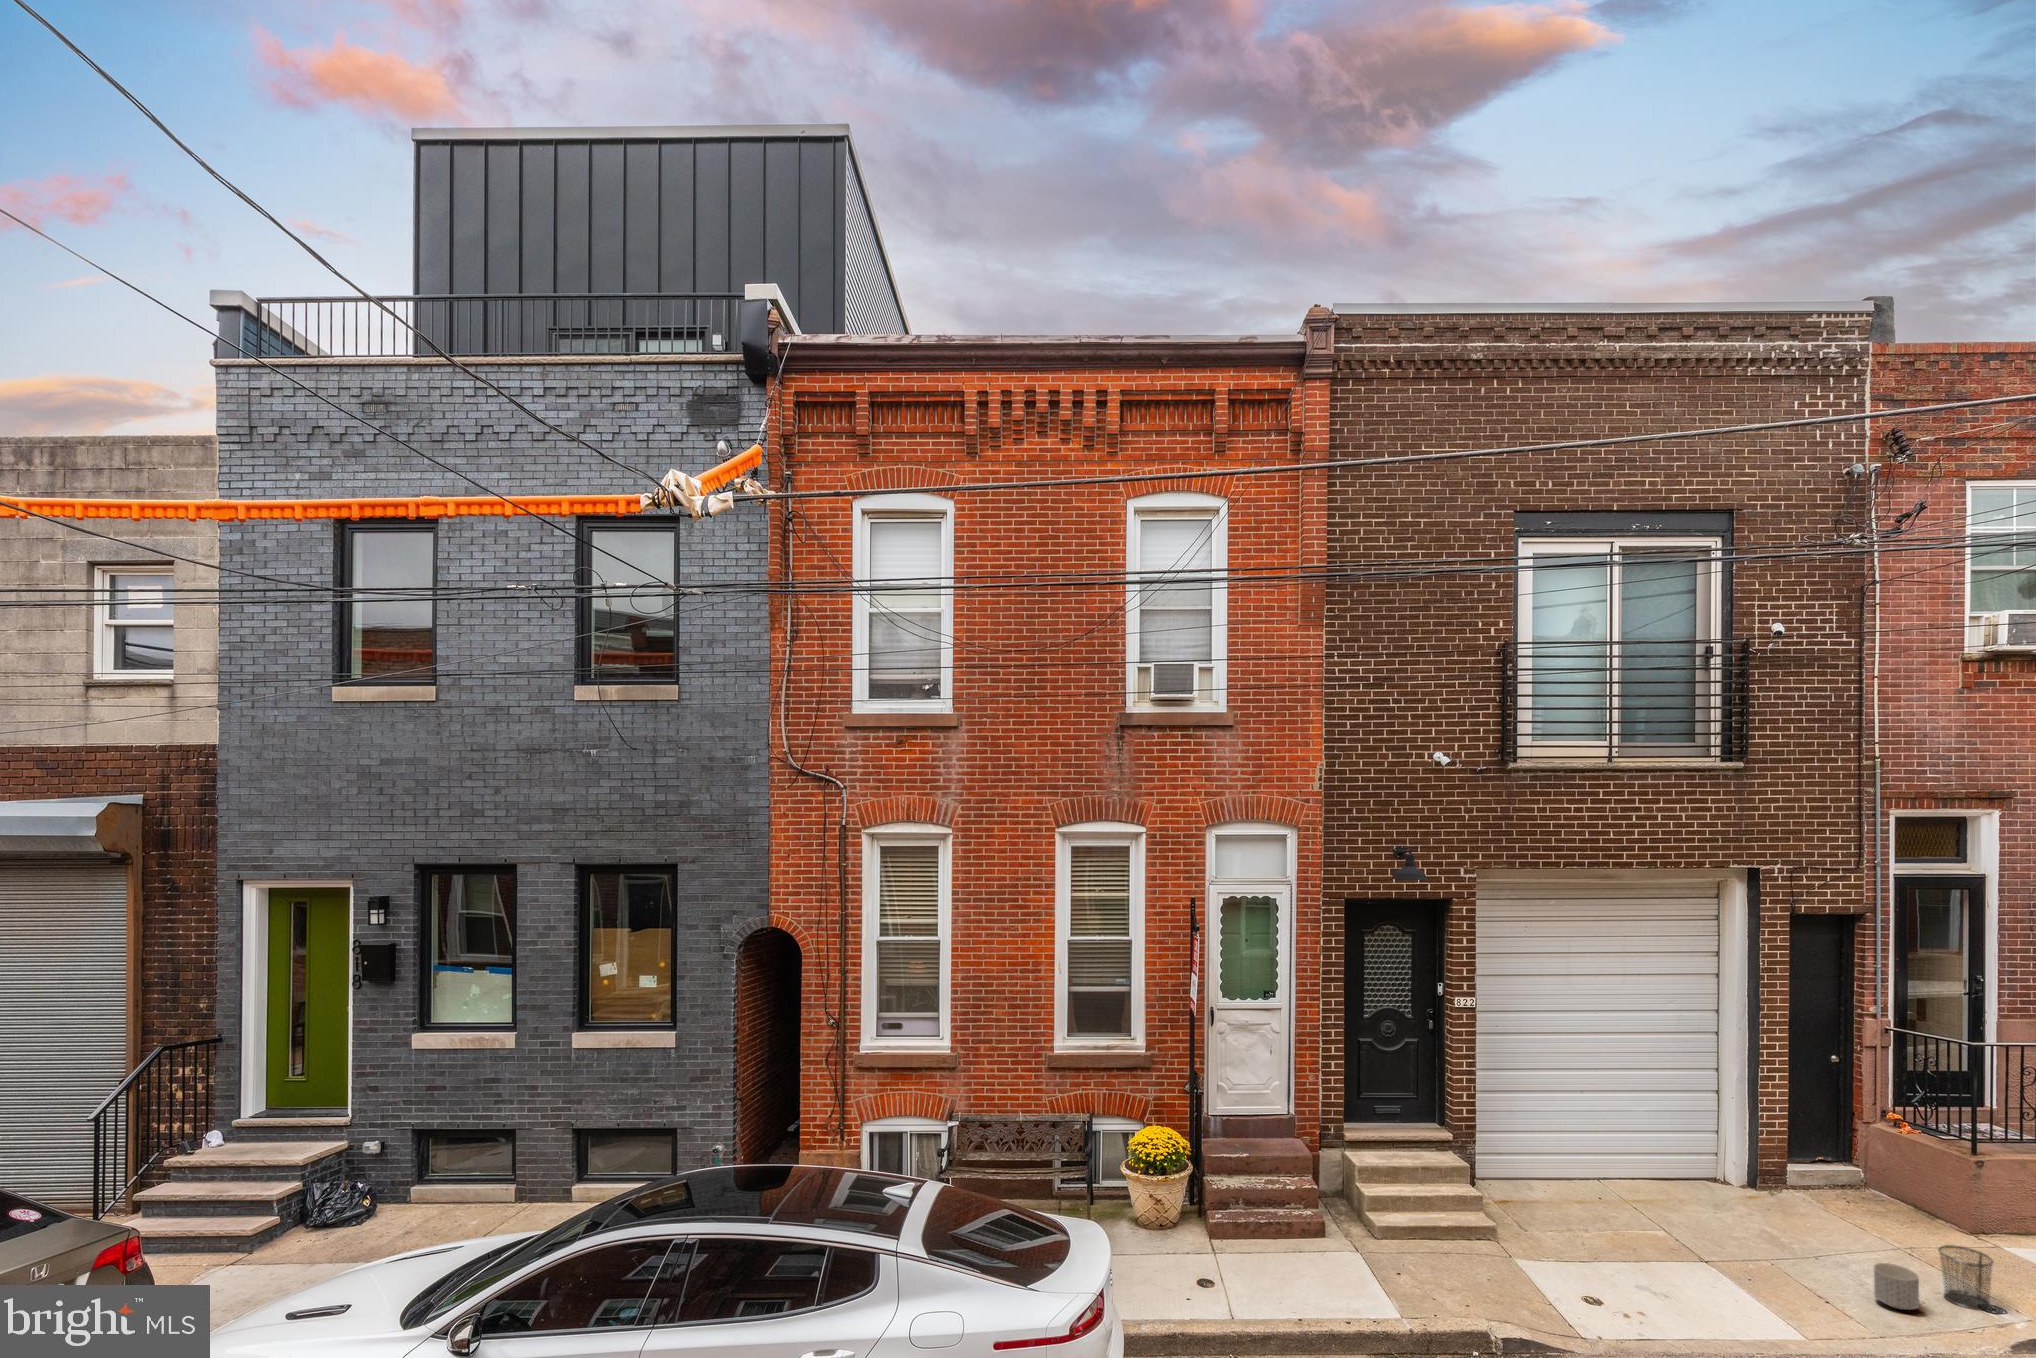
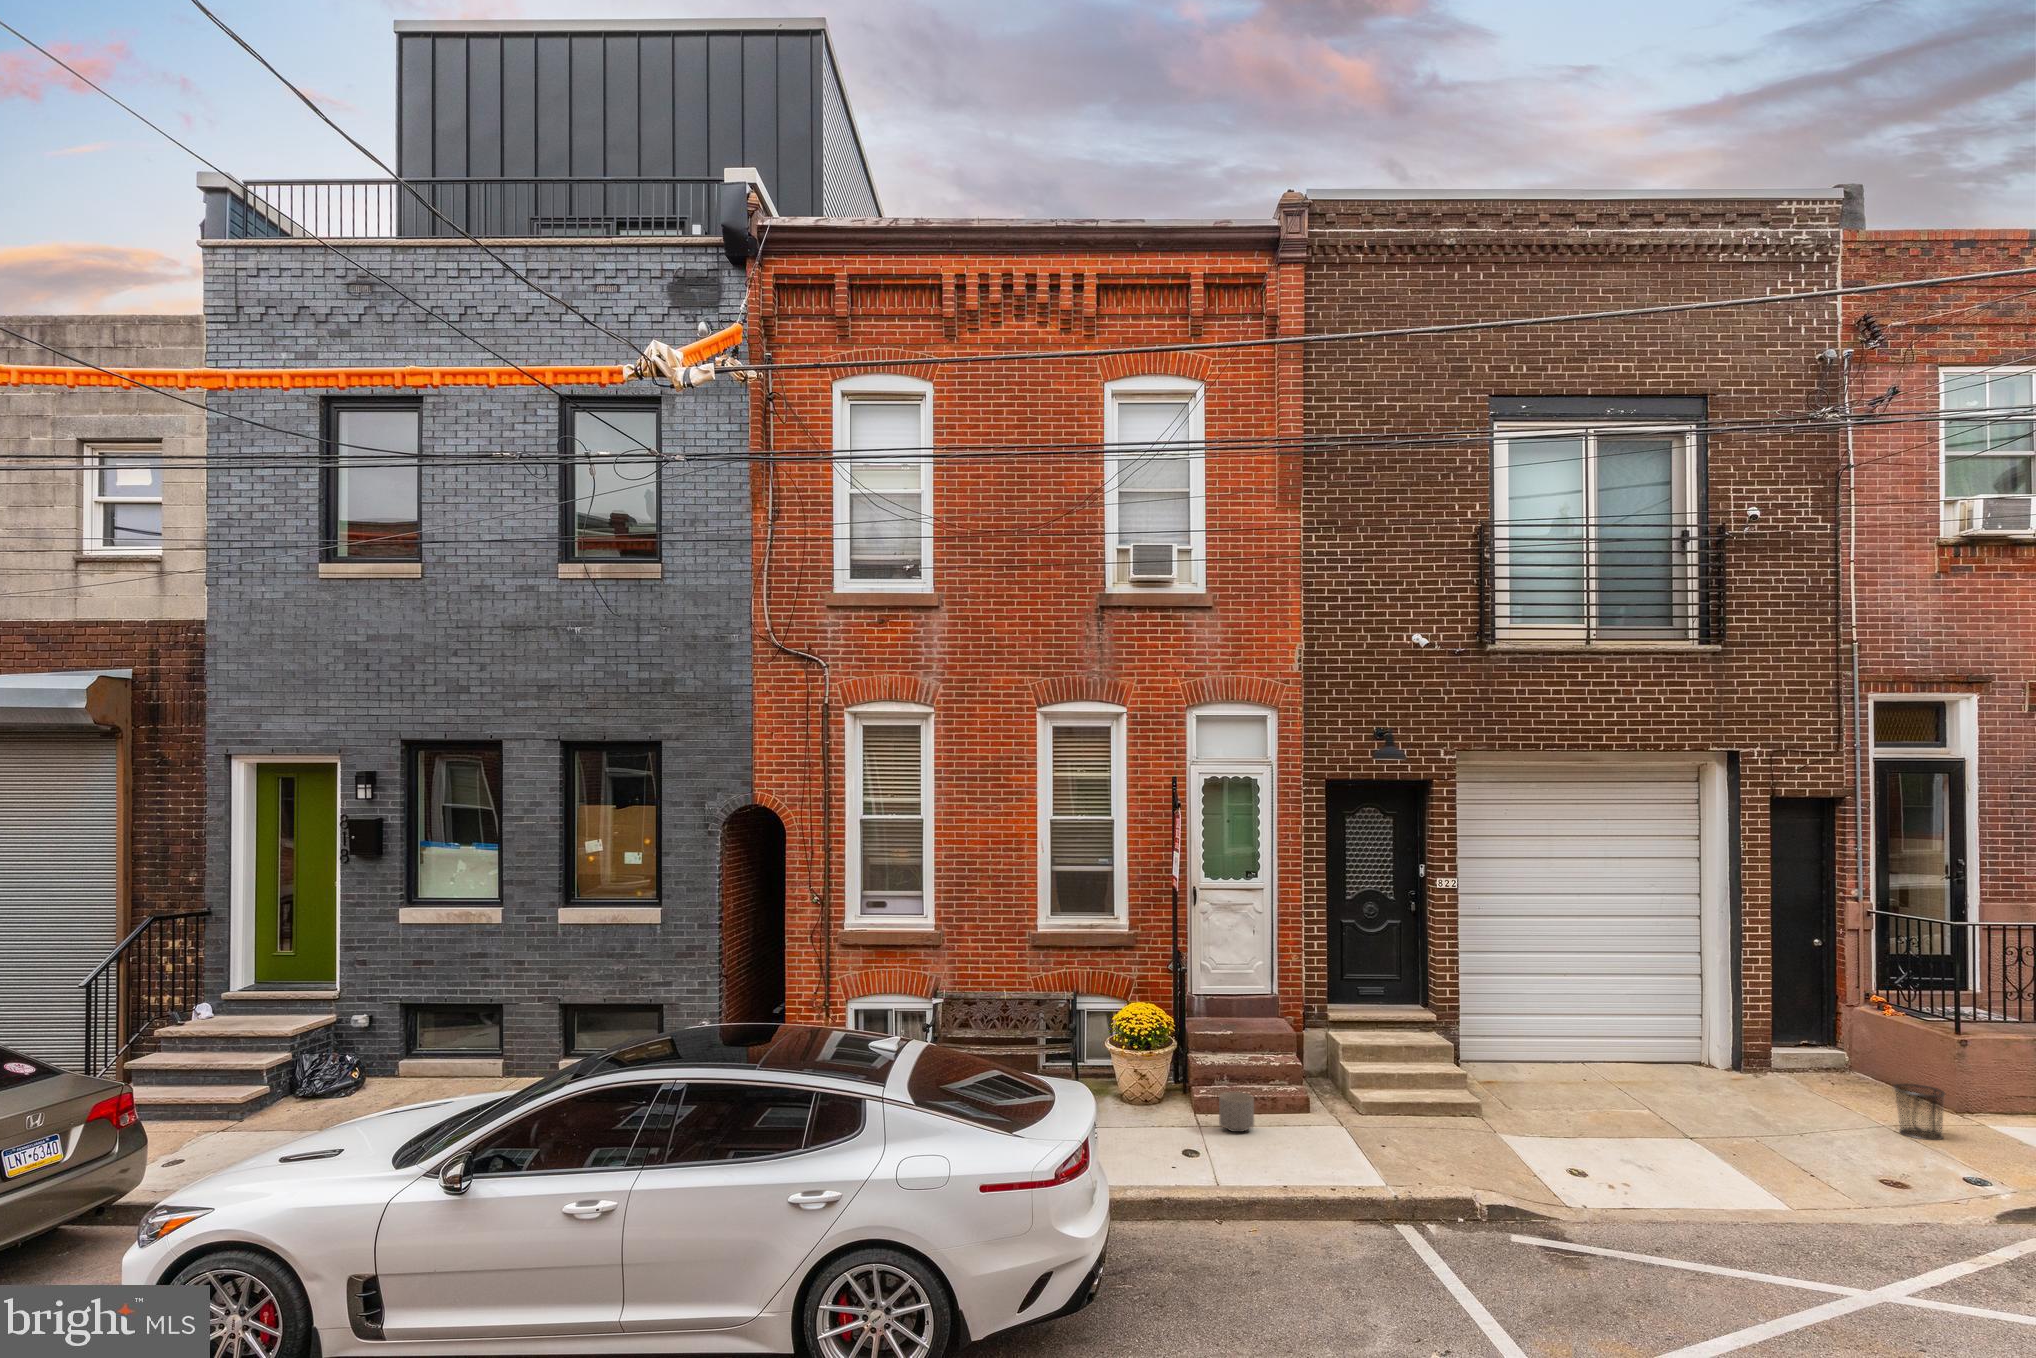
planter: present [1873,1263,1919,1310] -> present [1219,1092,1254,1132]

